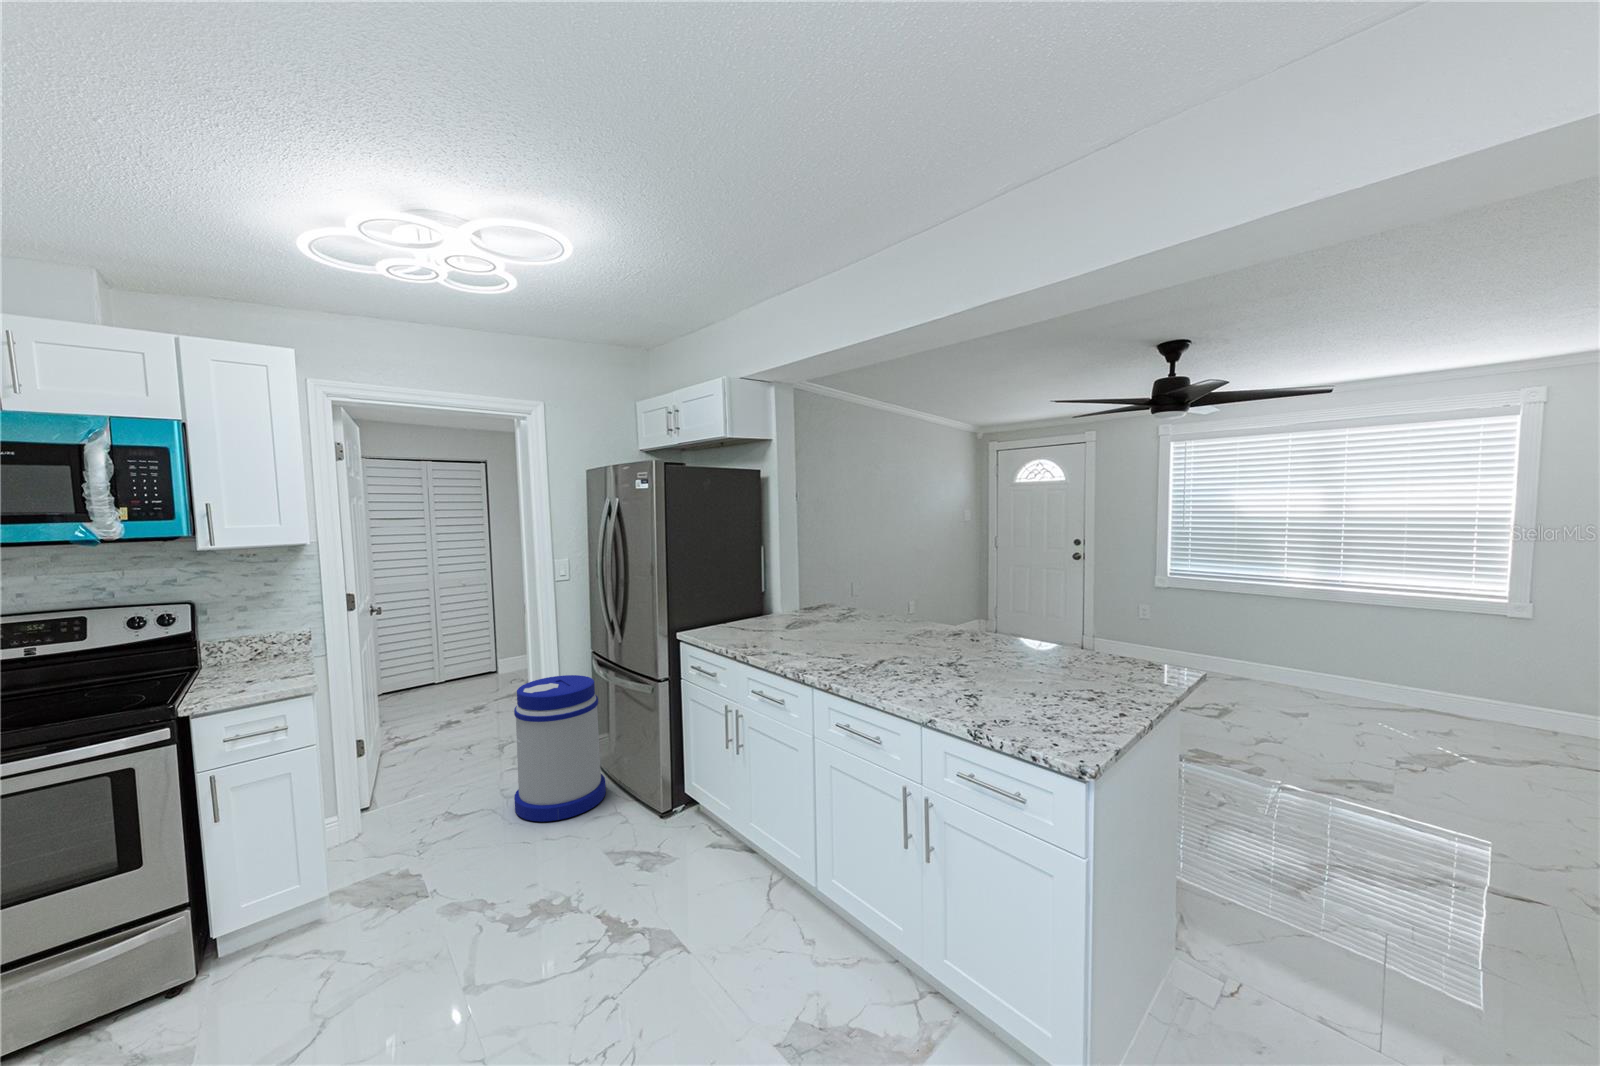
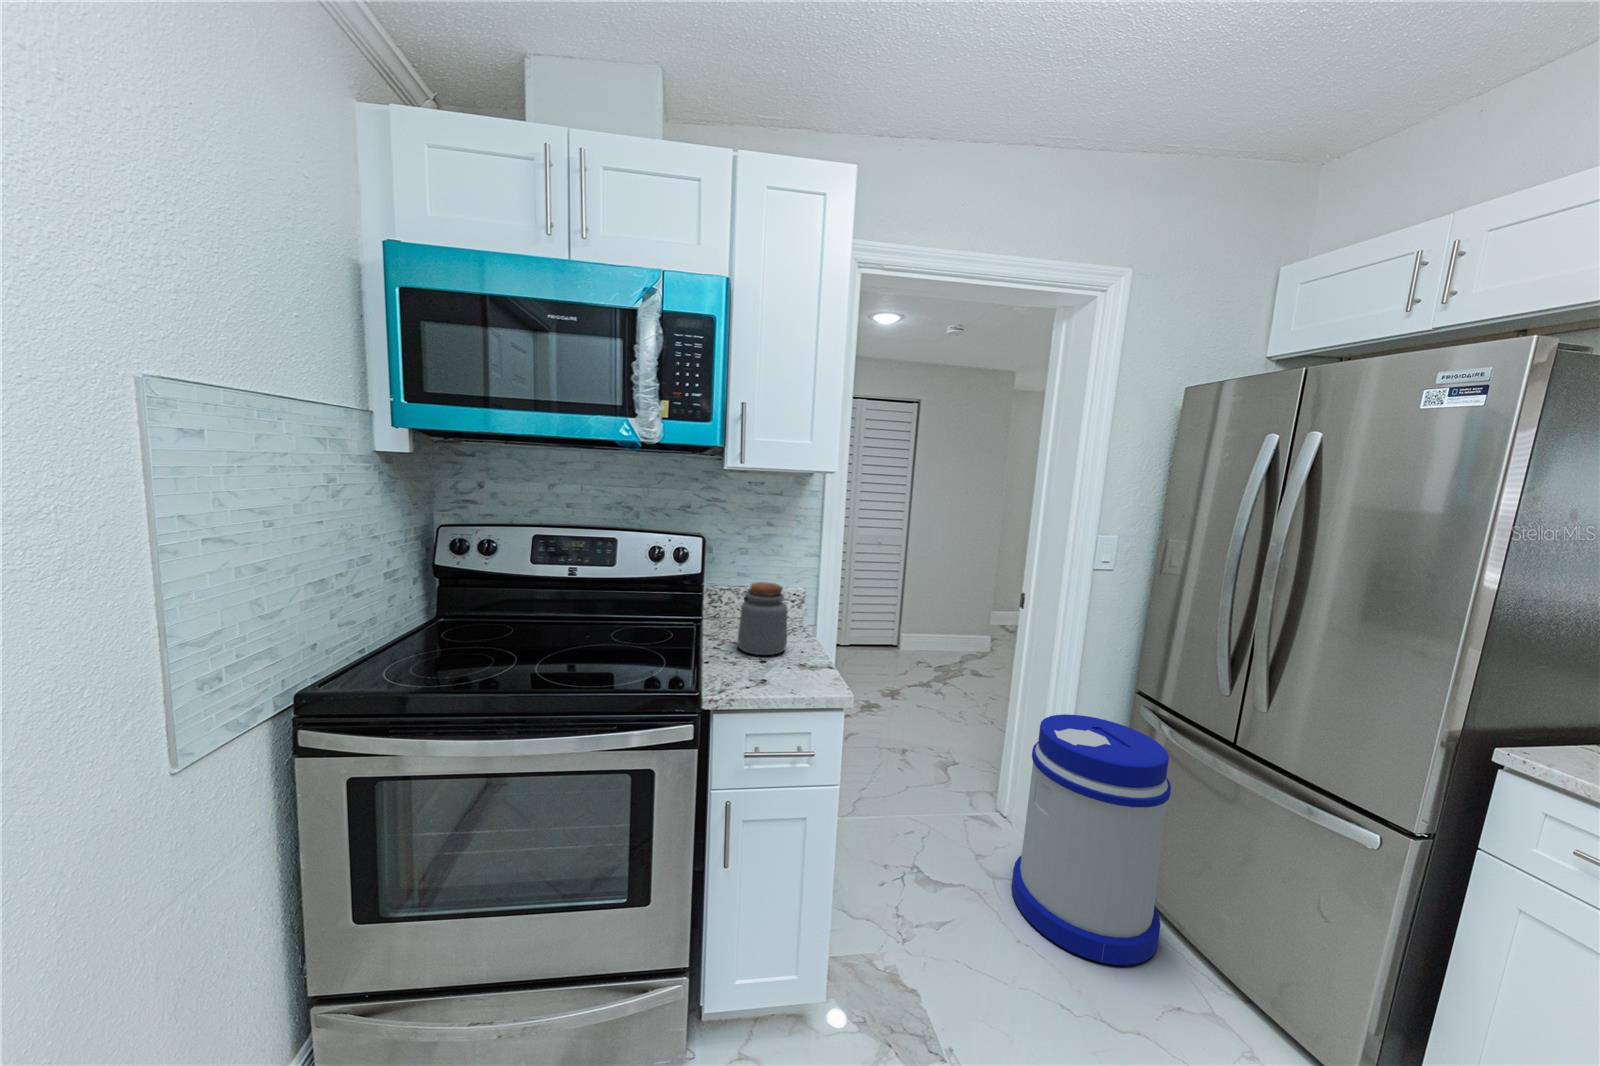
jar: none [225,628,274,681] -> present [738,582,788,655]

